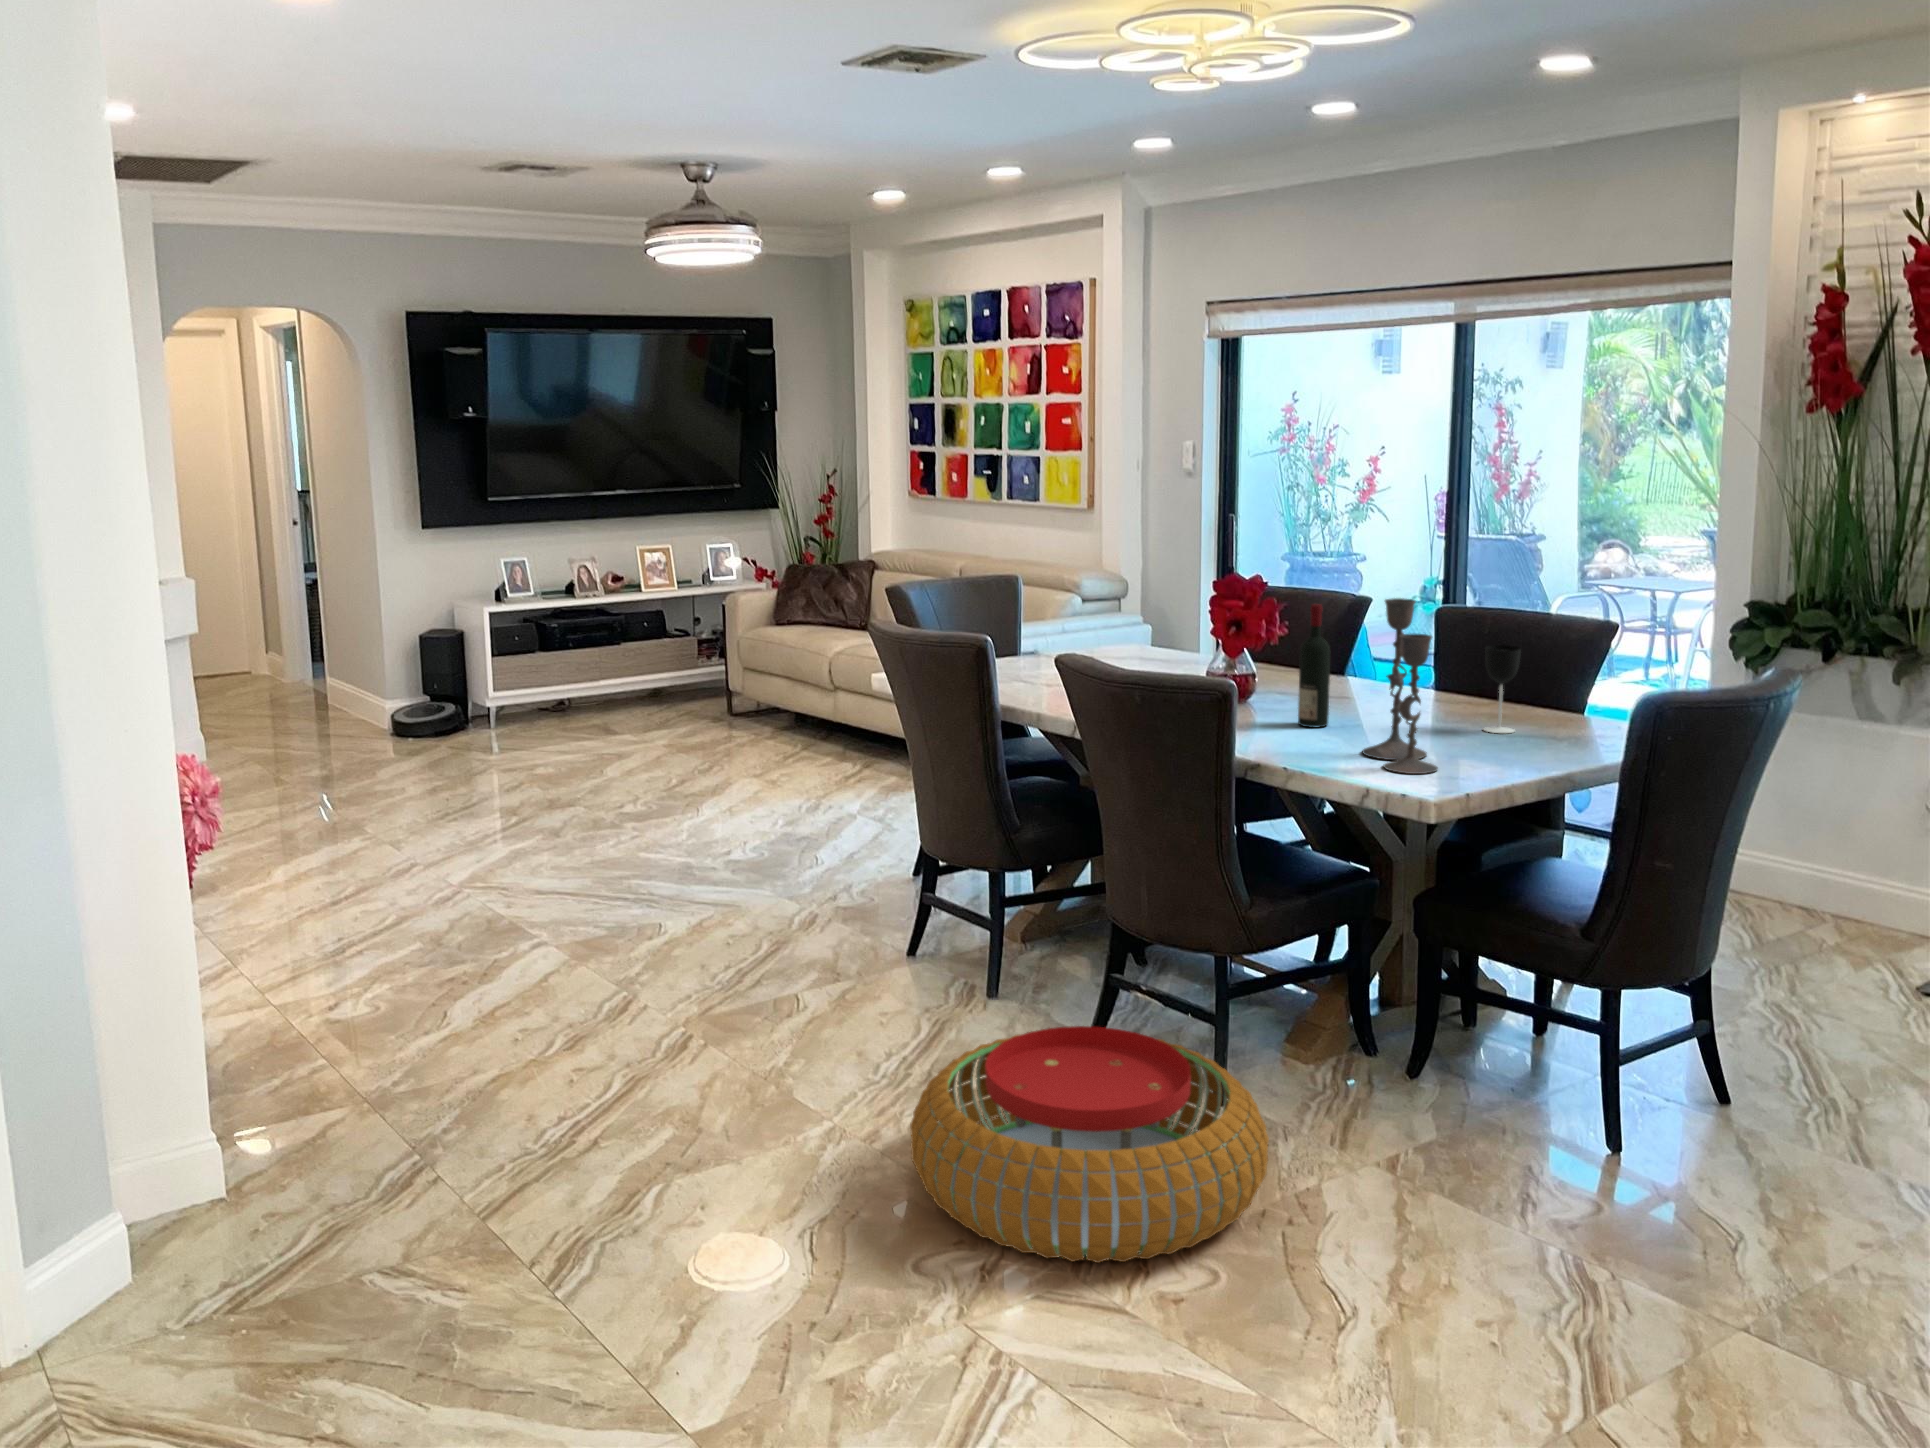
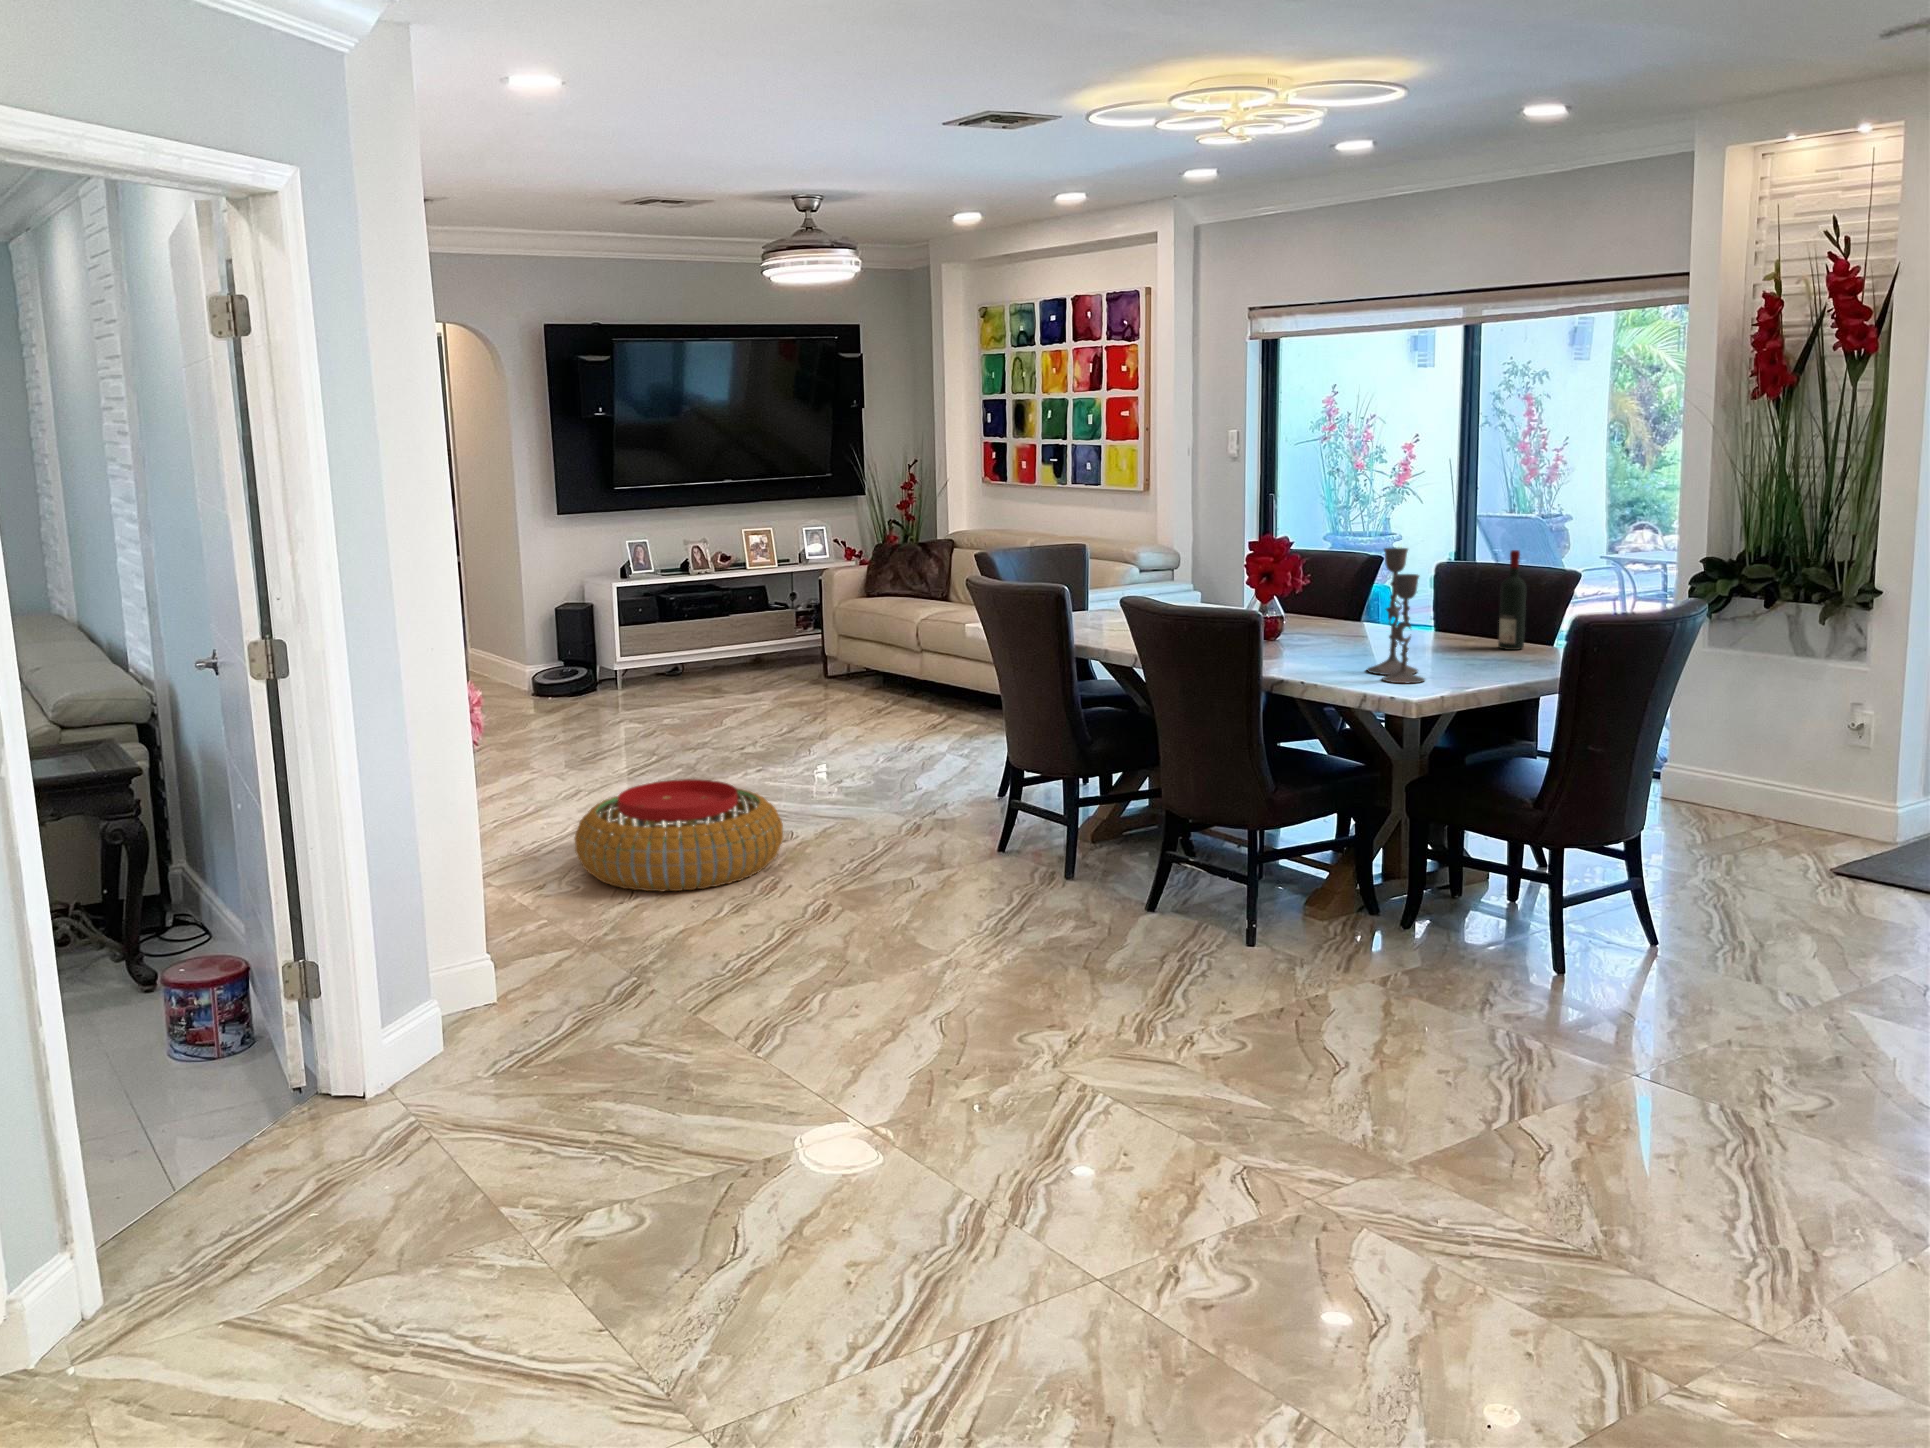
wine bottle: present [1298,604,1331,727] -> present [1498,550,1526,650]
wine glass: present [1484,645,1521,733] -> none [1467,587,1497,657]
pouf: present [910,1026,1269,1263] -> present [575,779,784,891]

